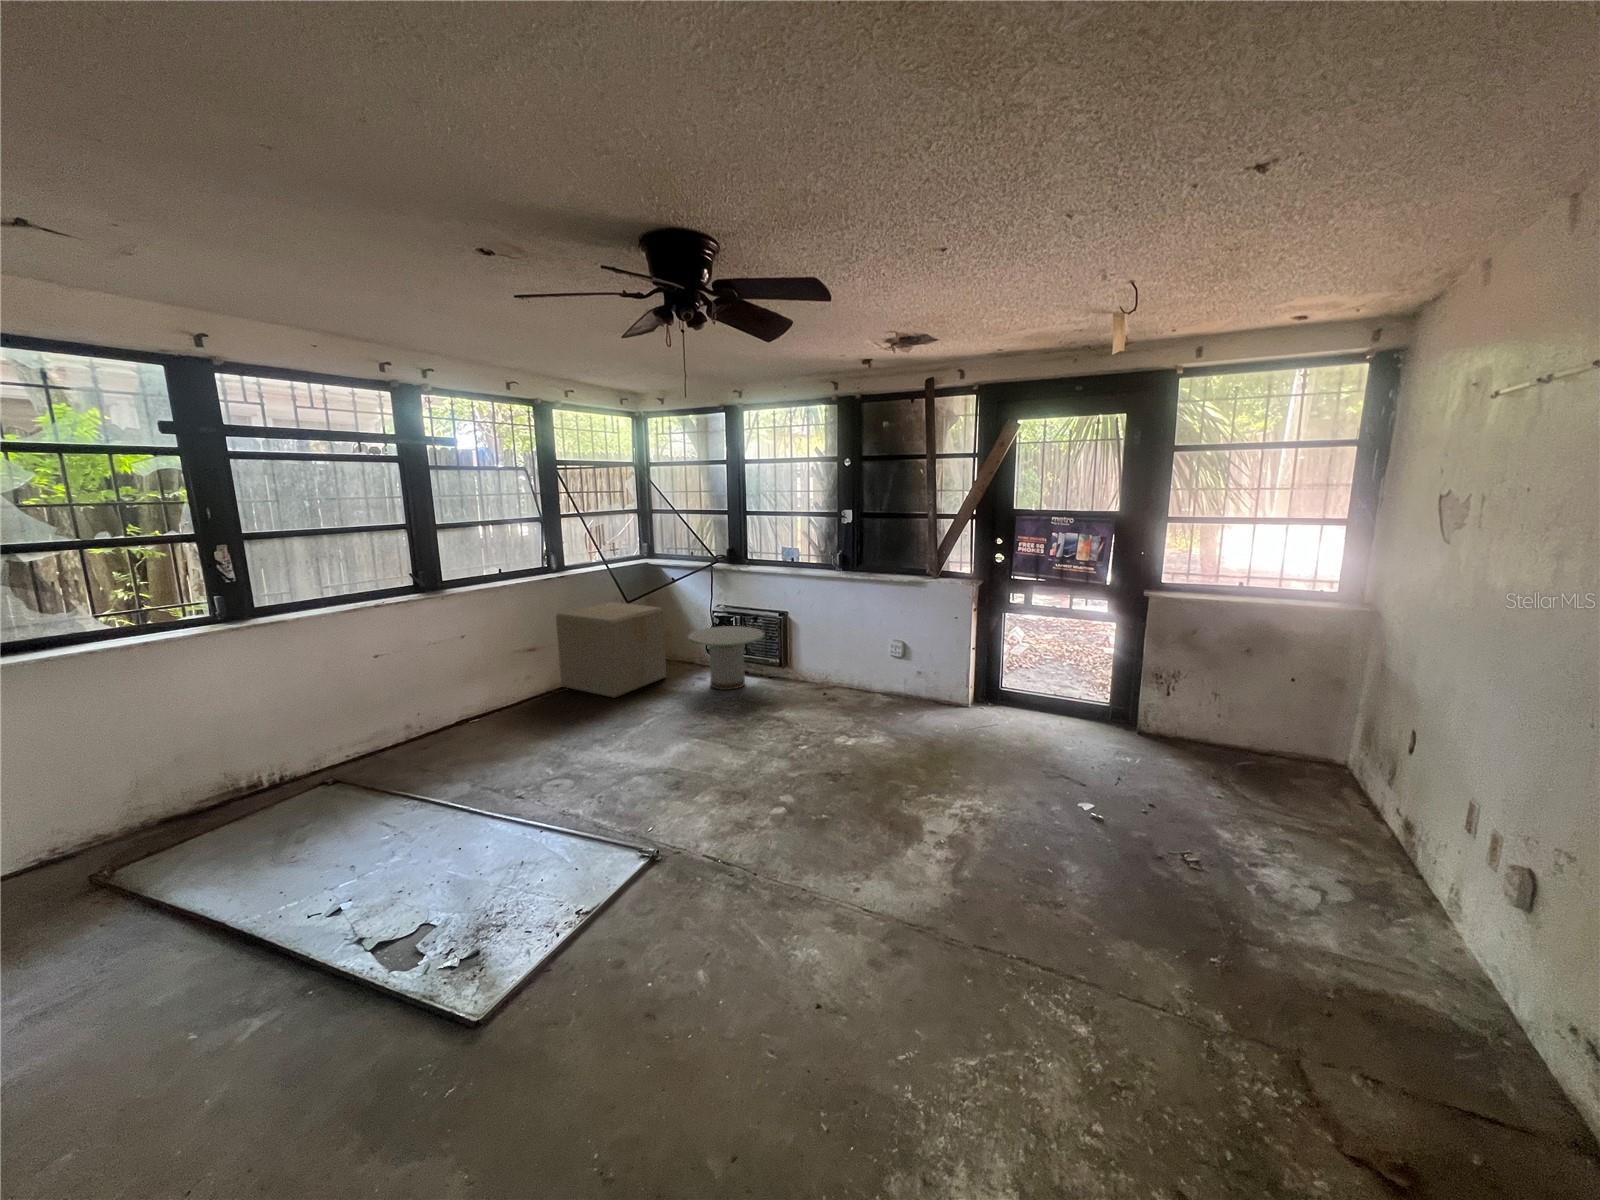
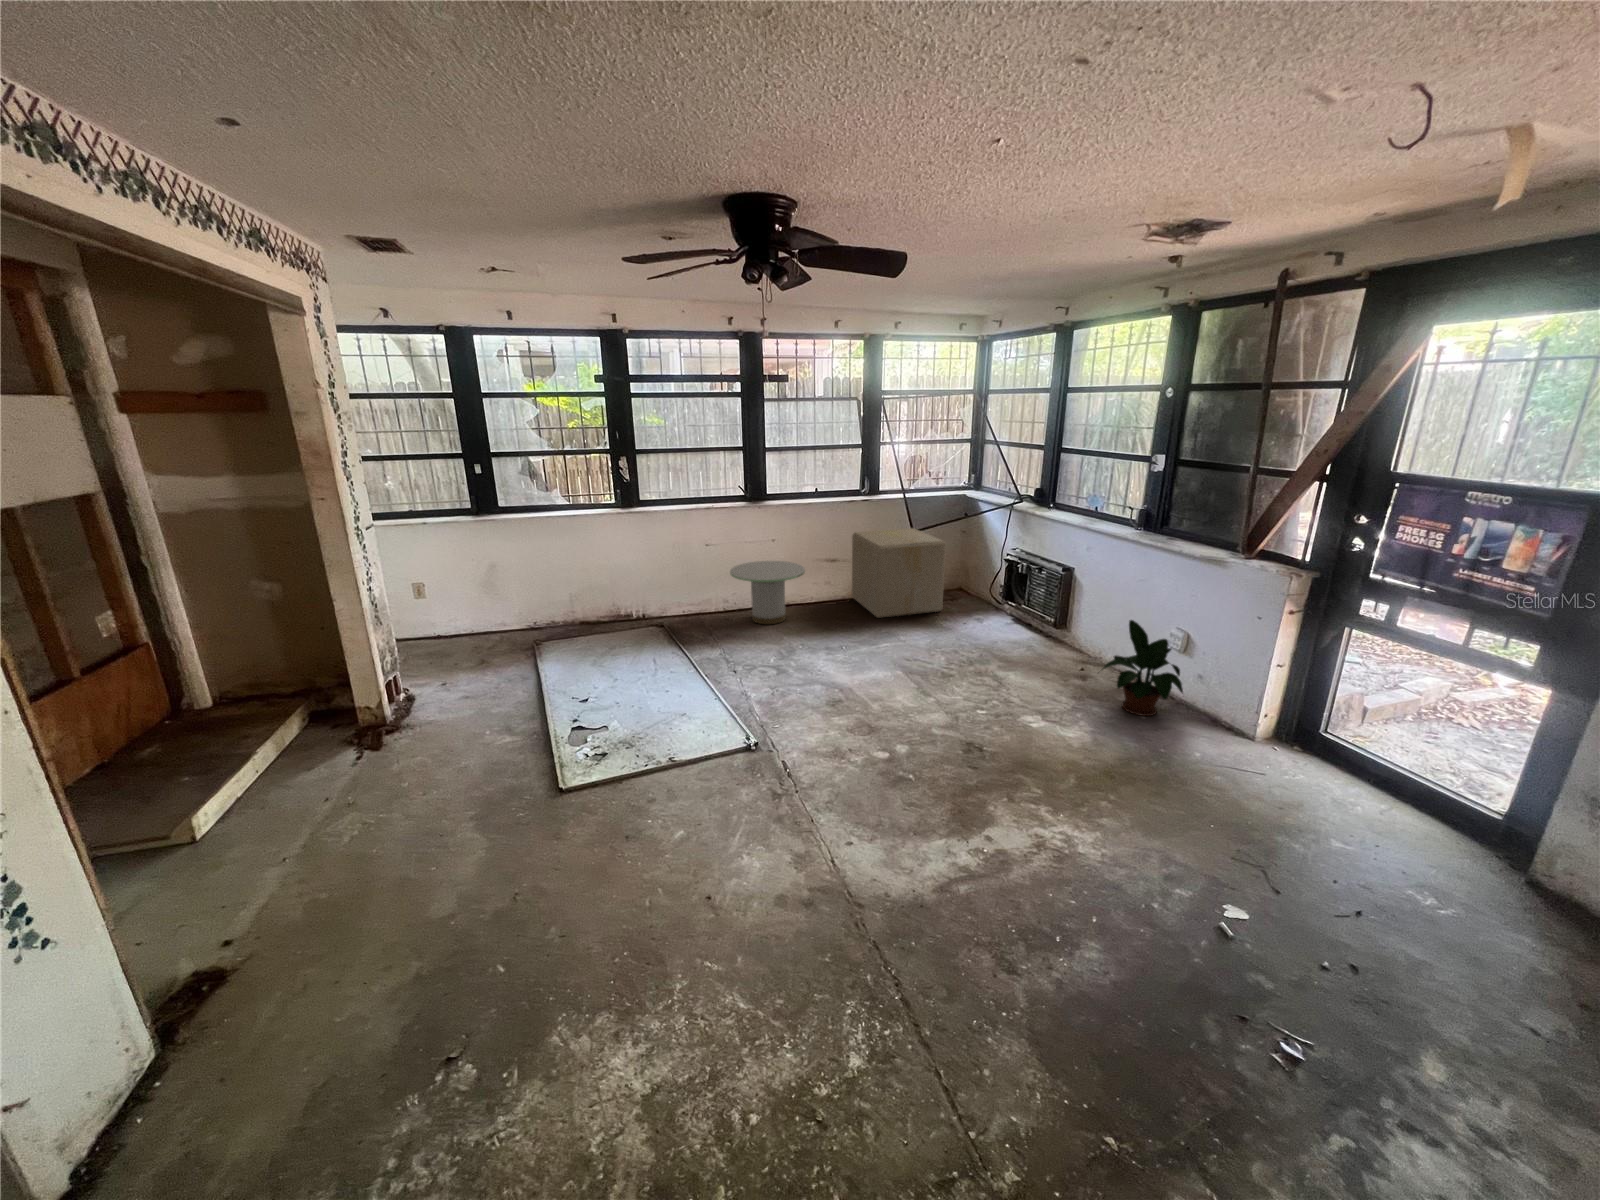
side table: present [688,626,764,690] -> present [730,561,805,624]
potted plant: none [860,637,920,710] -> present [1103,620,1183,716]

